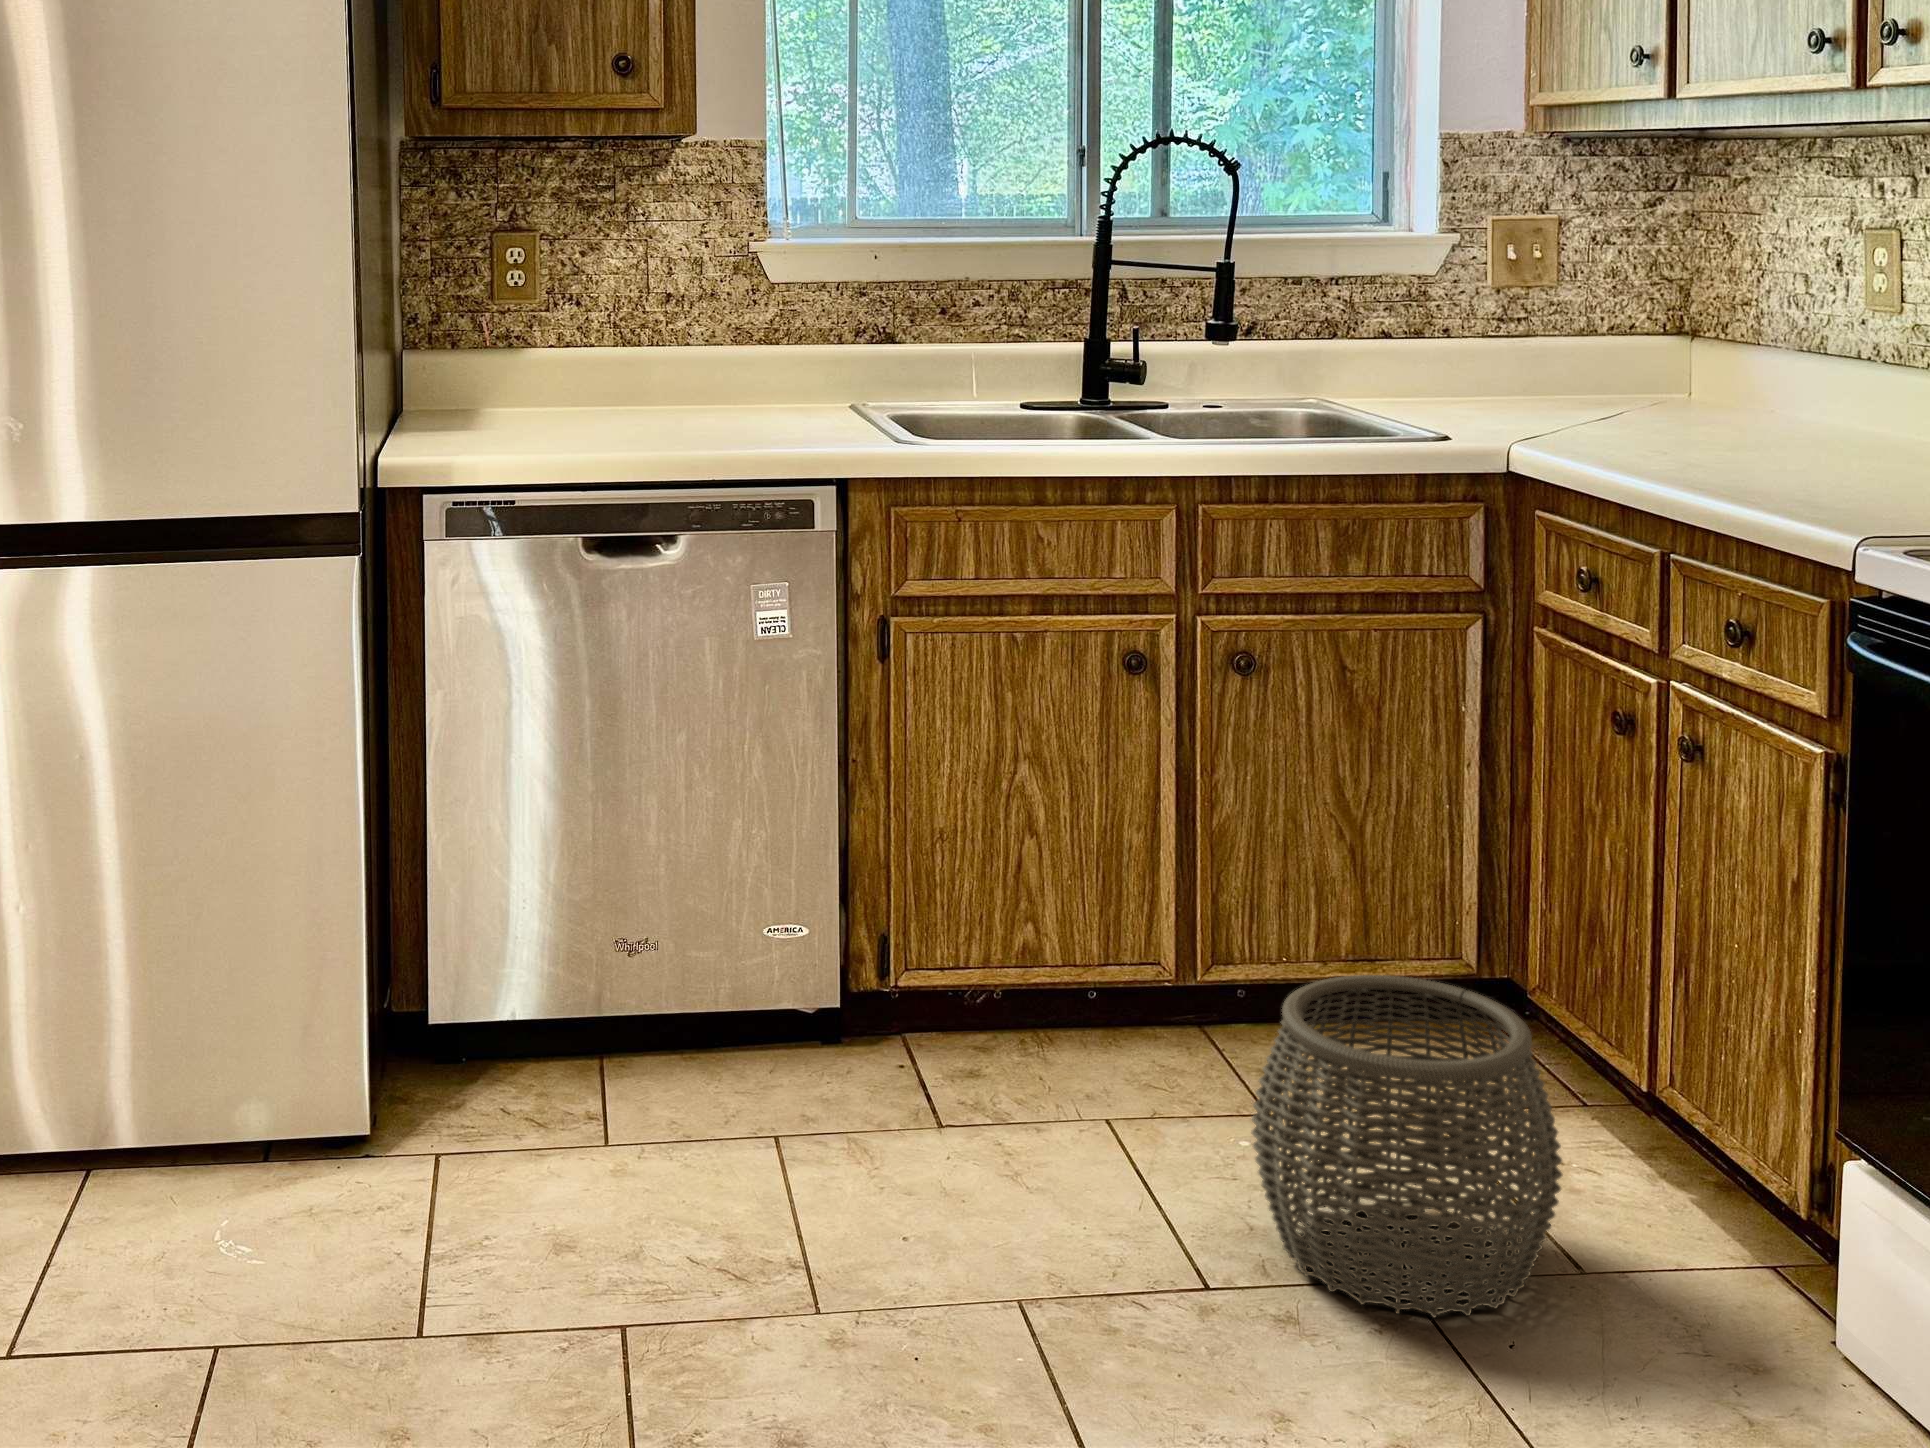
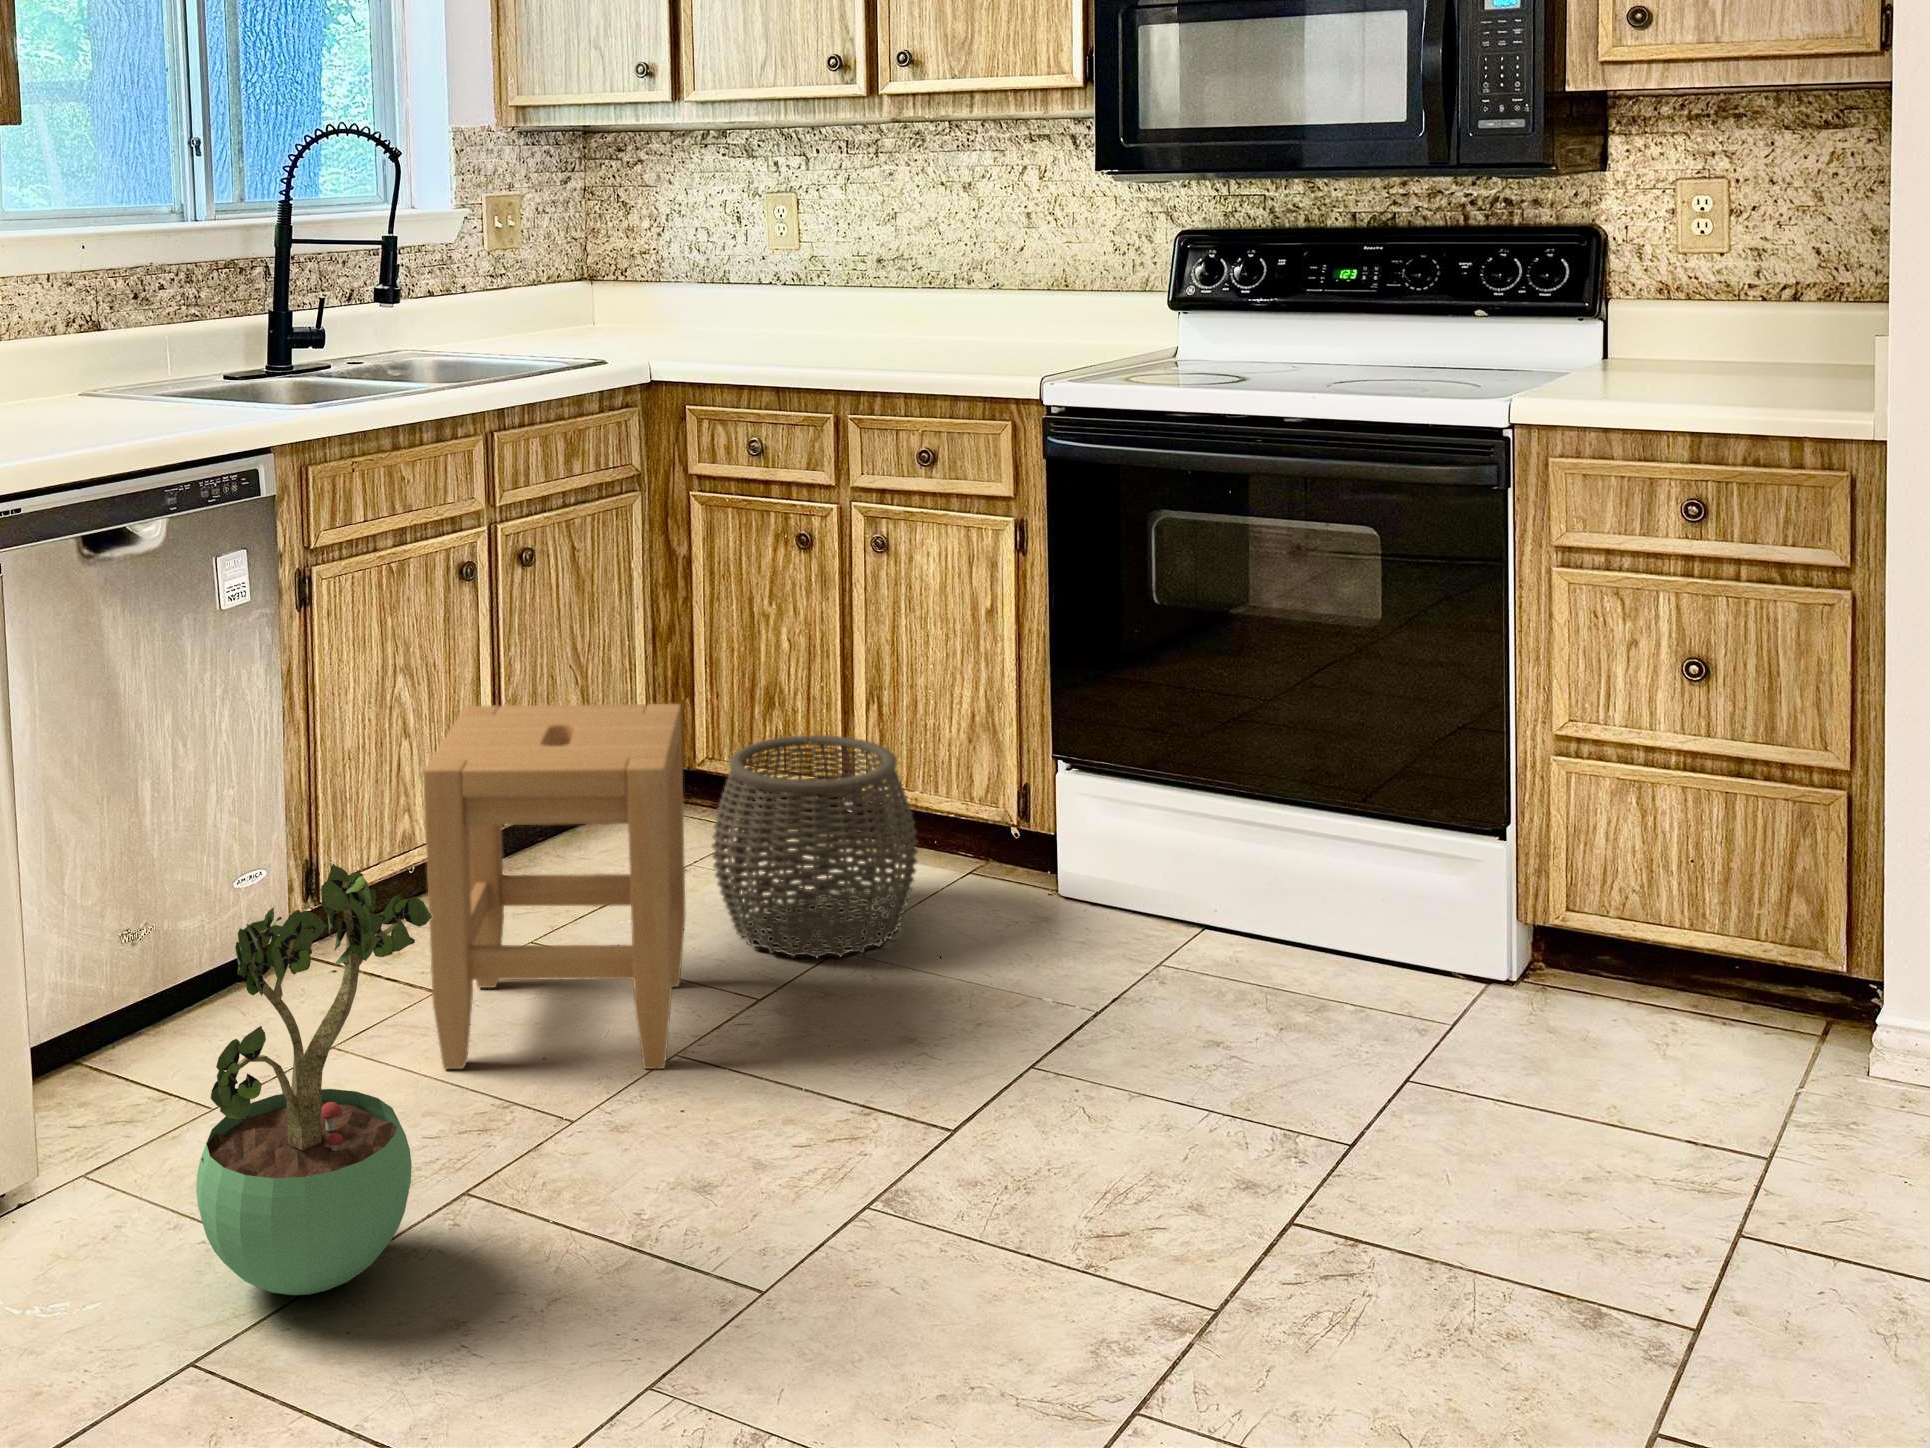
stool: none [765,812,1162,1317] -> present [423,704,686,1069]
potted plant: none [208,902,498,1339] -> present [196,864,432,1295]

